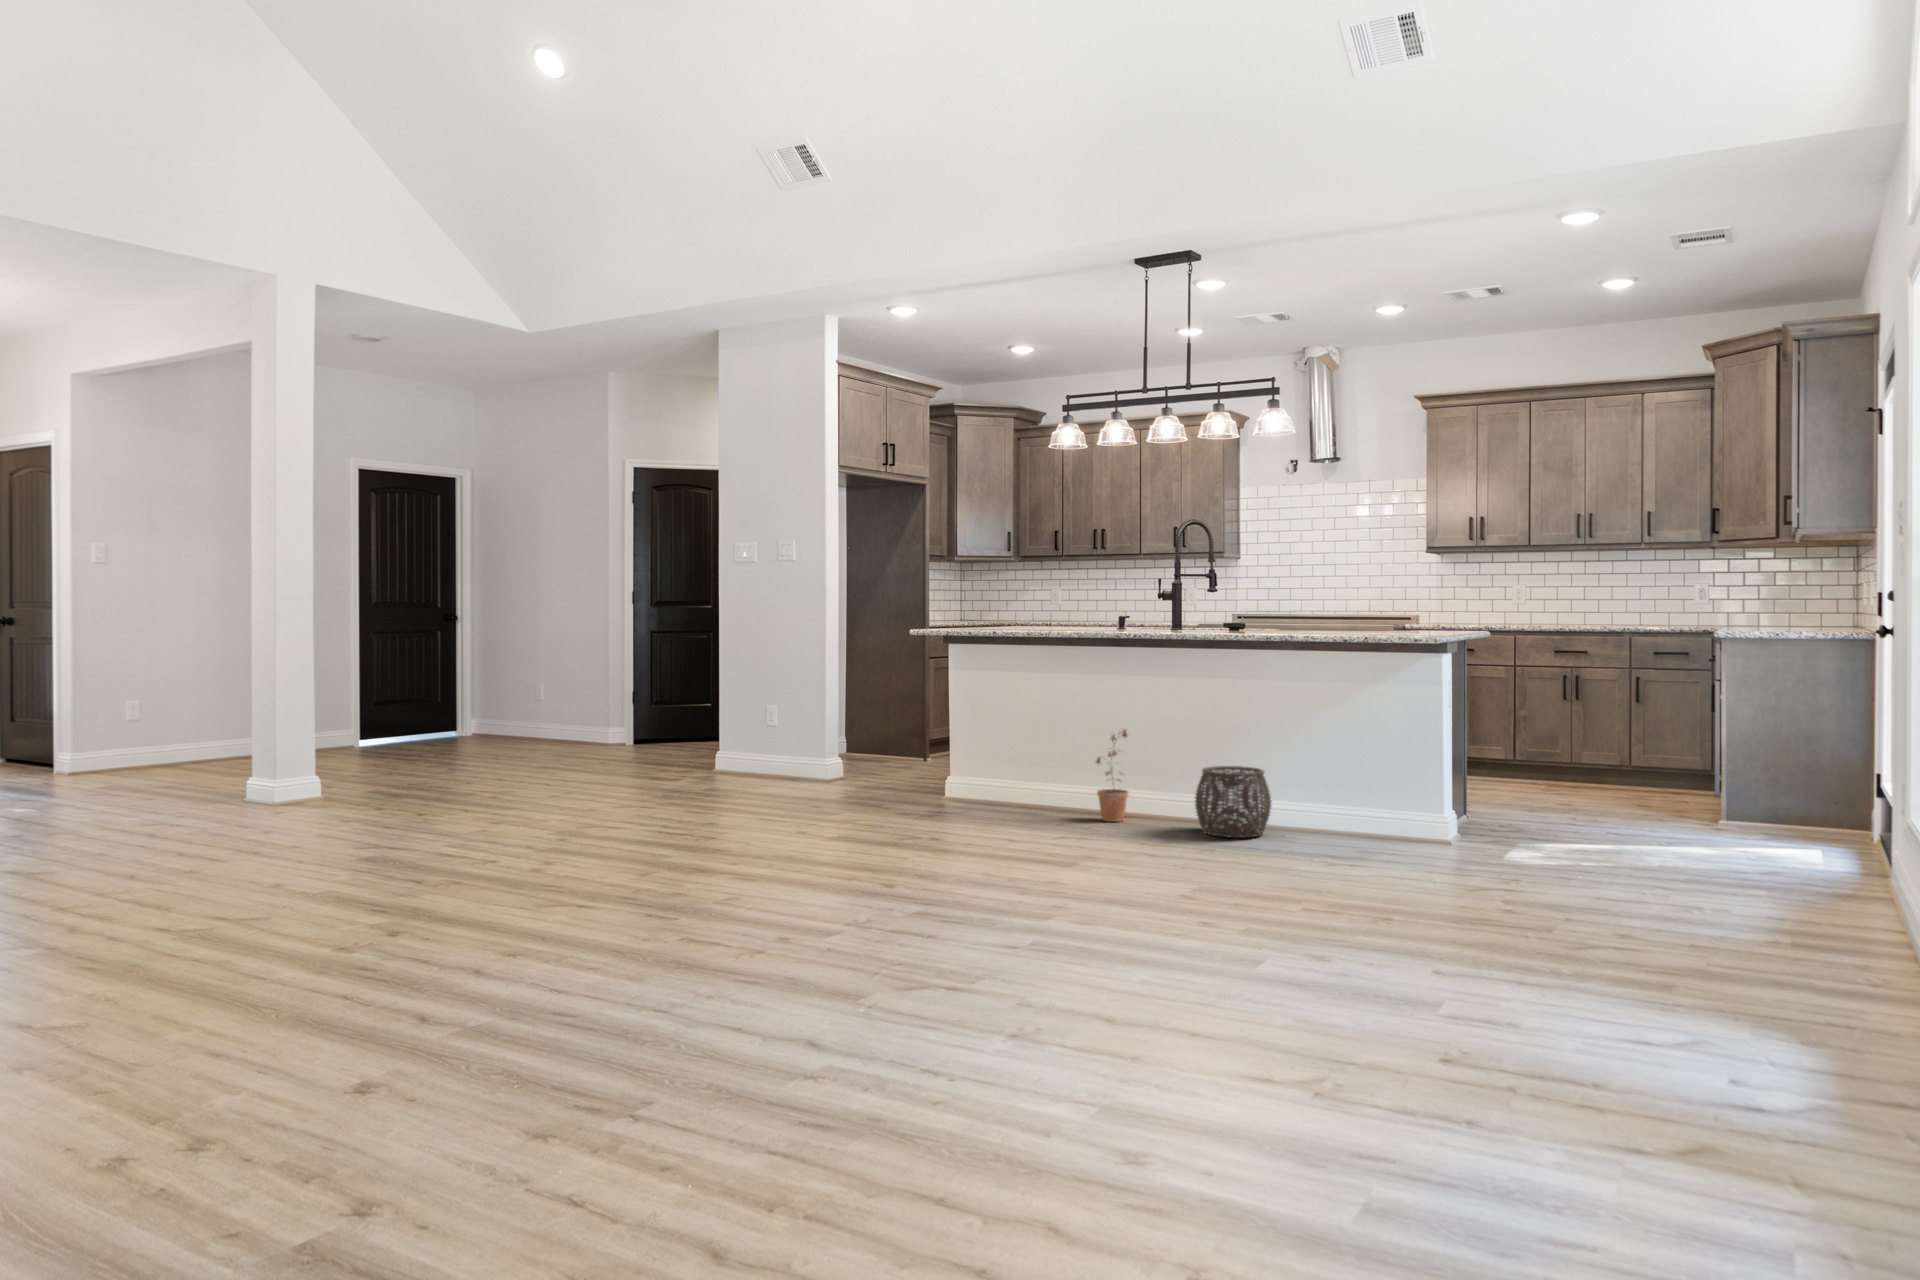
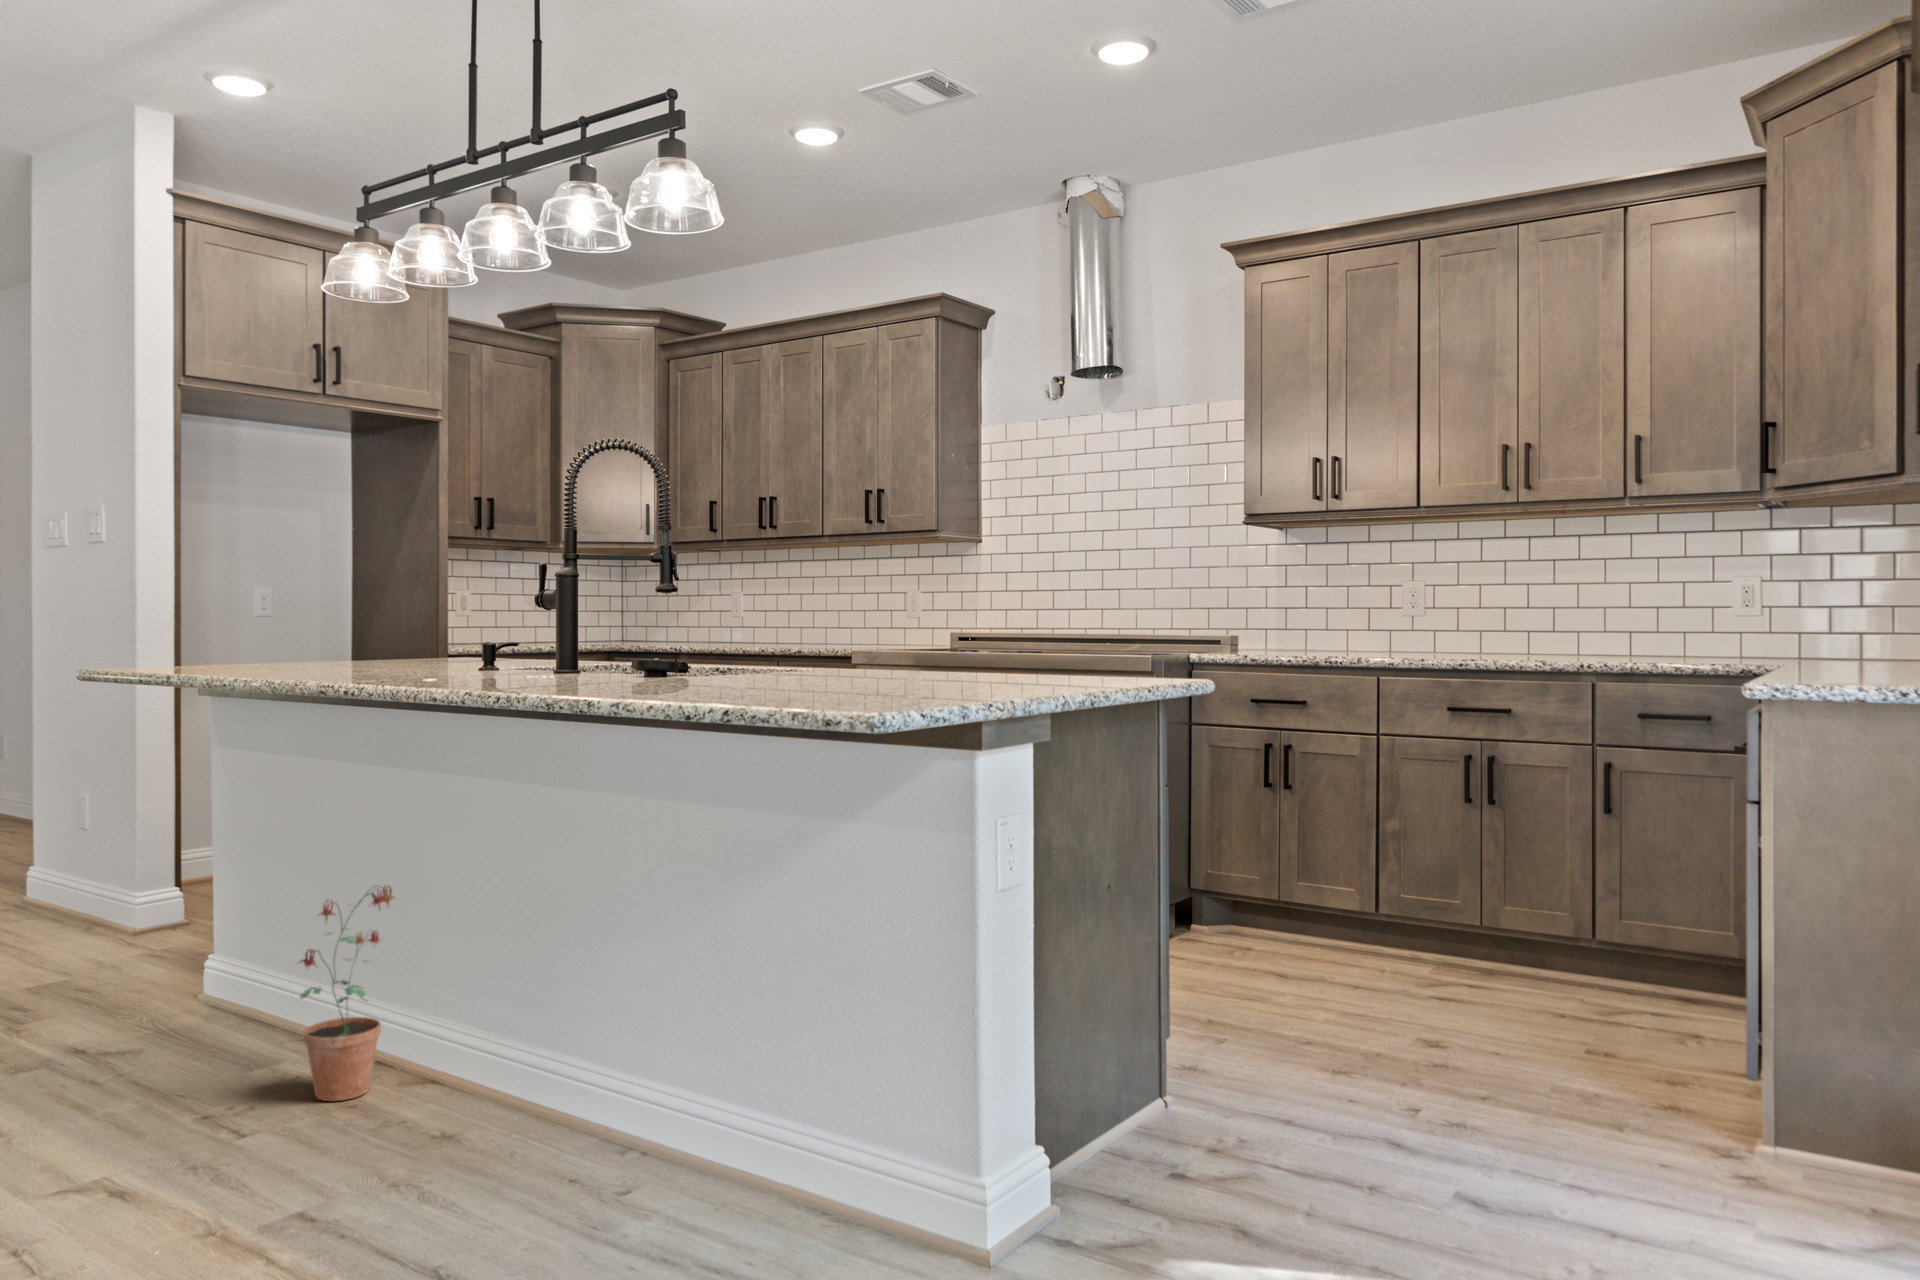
woven basket: present [1195,766,1271,838] -> none [390,996,589,1206]

